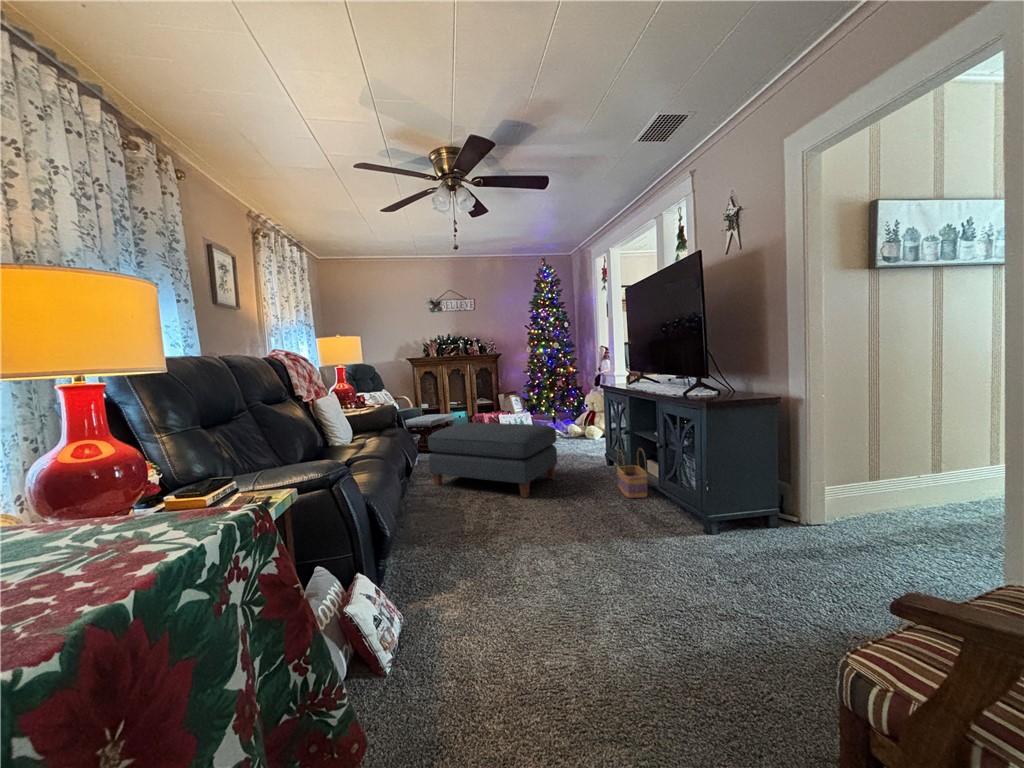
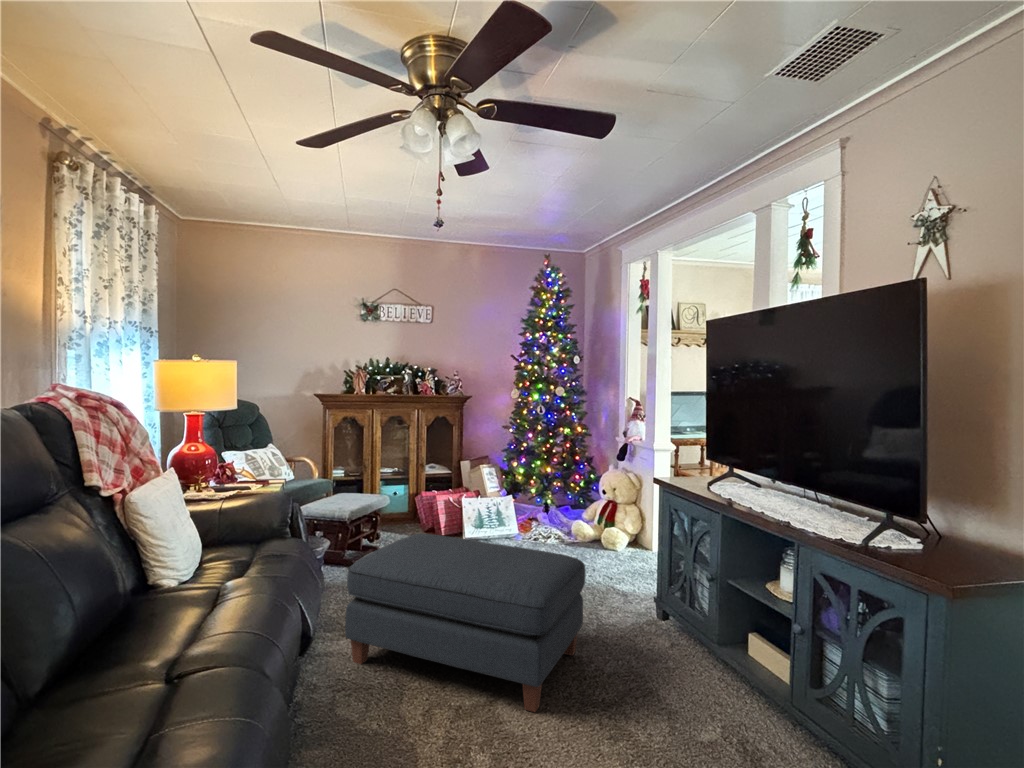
basket: present [617,452,647,498] -> none [699,620,767,724]

